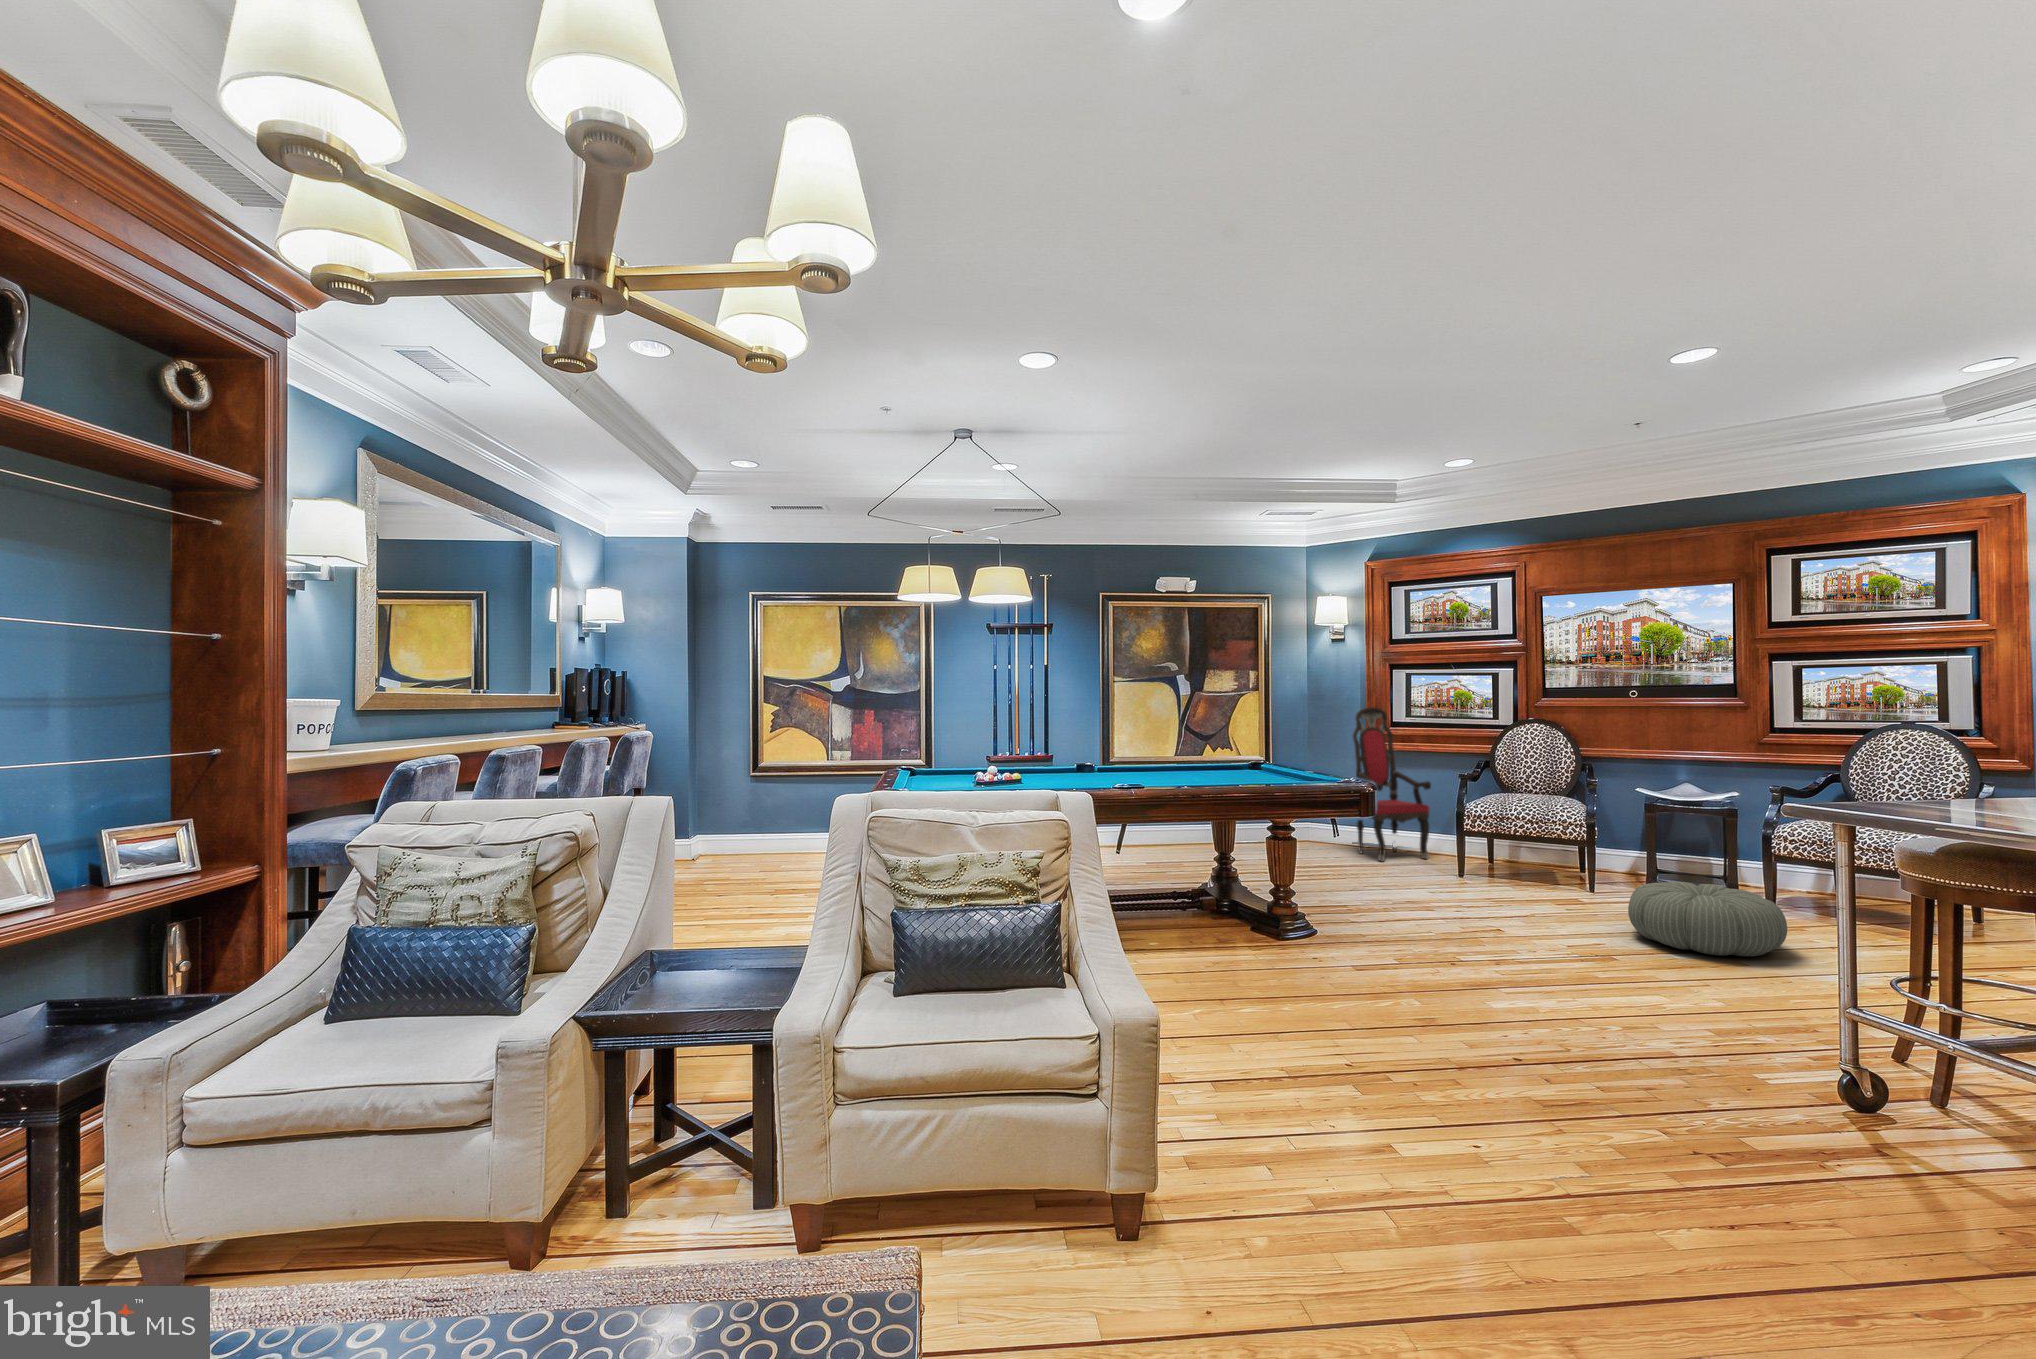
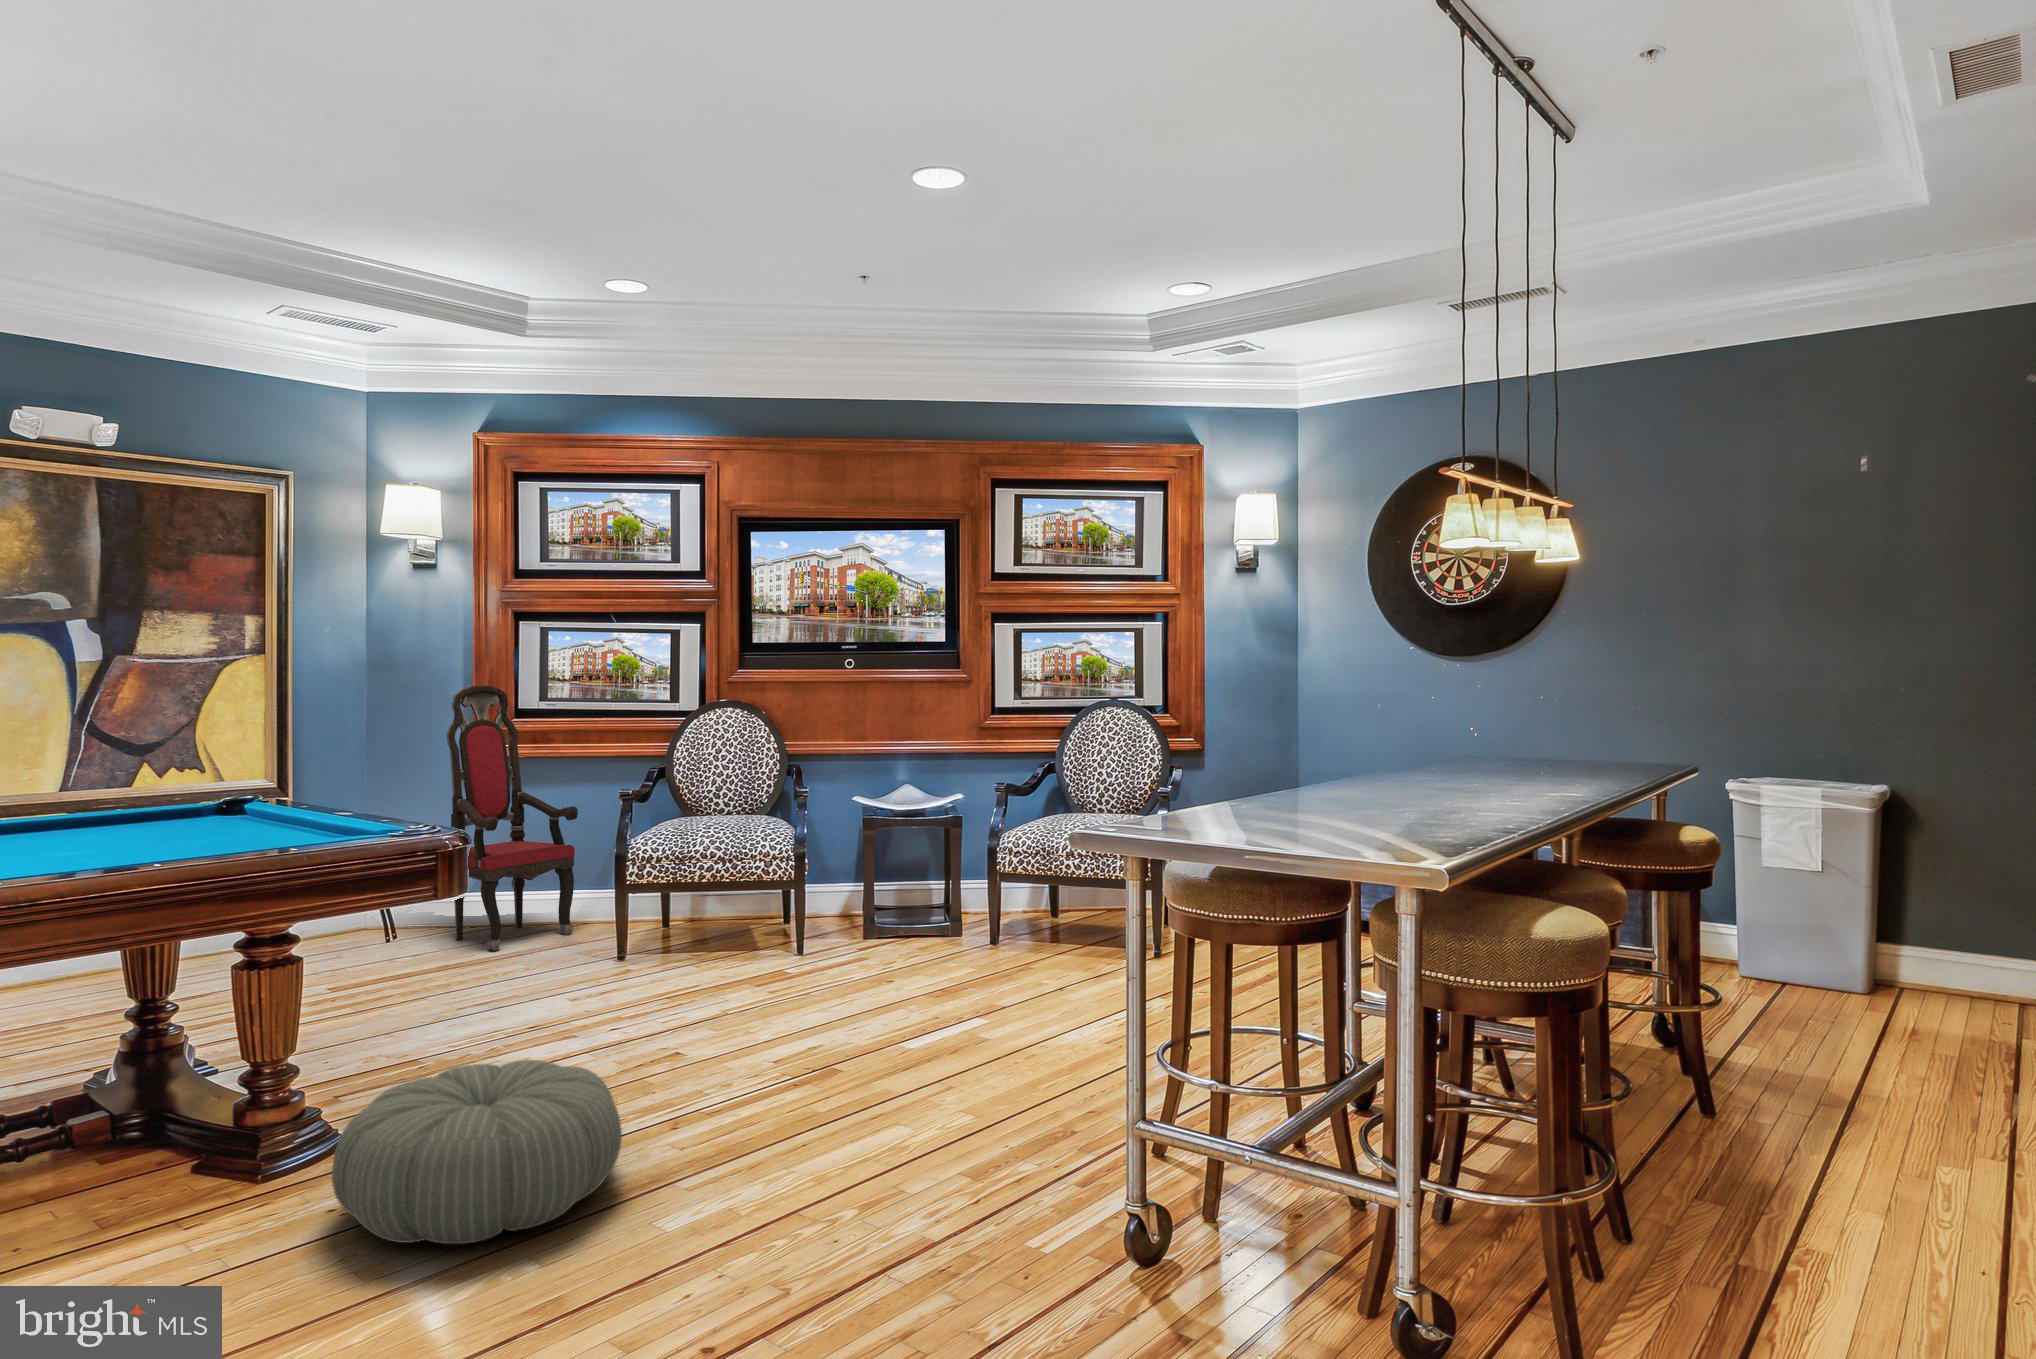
pouf: present [1628,882,1787,956] -> present [332,1059,622,1244]

